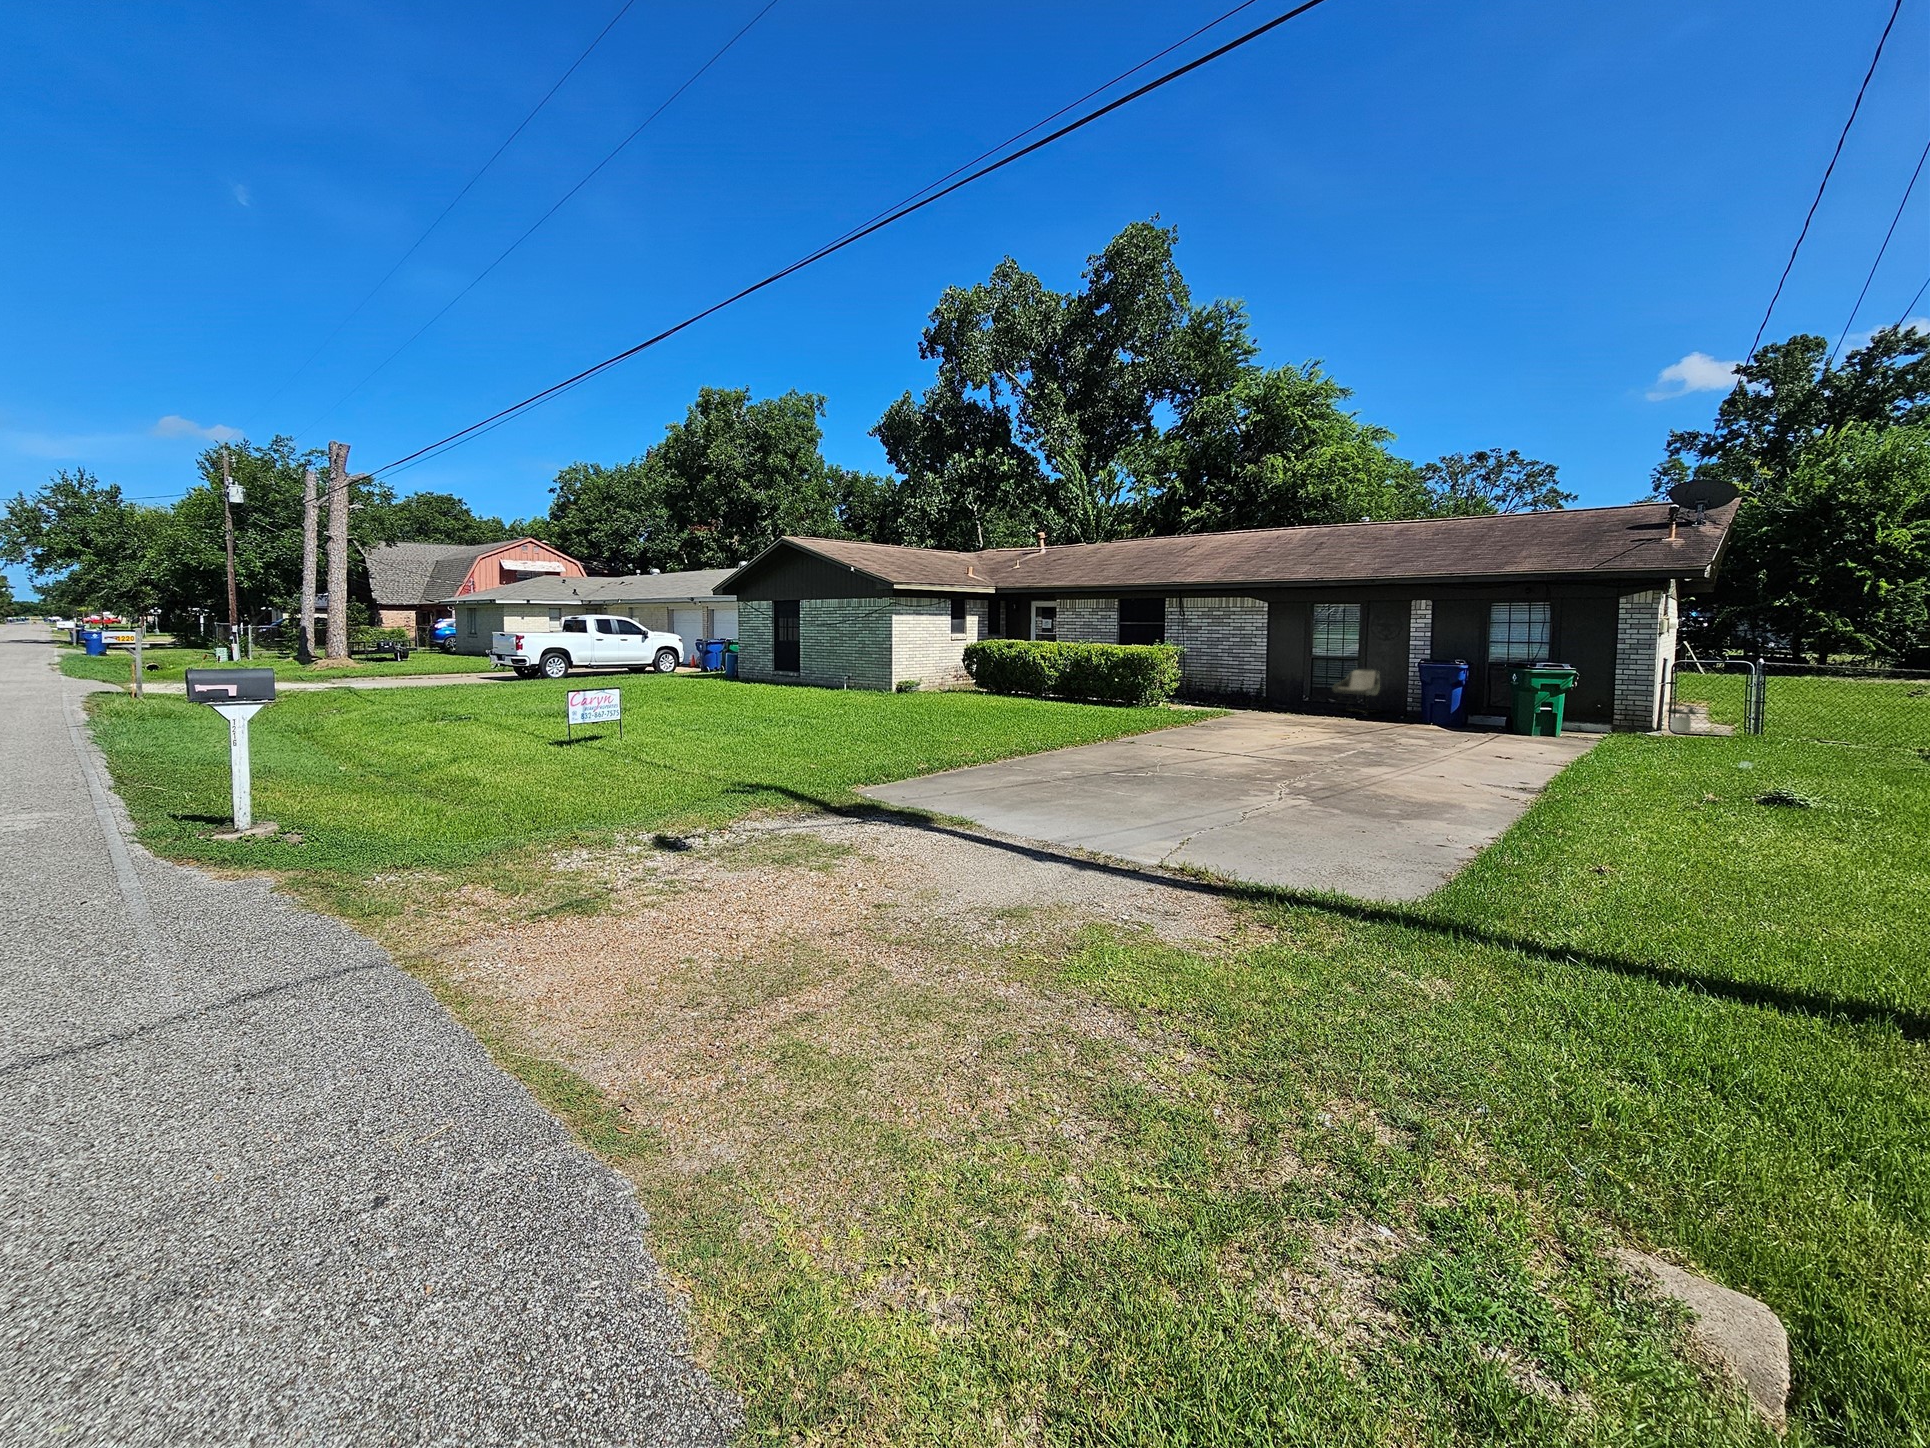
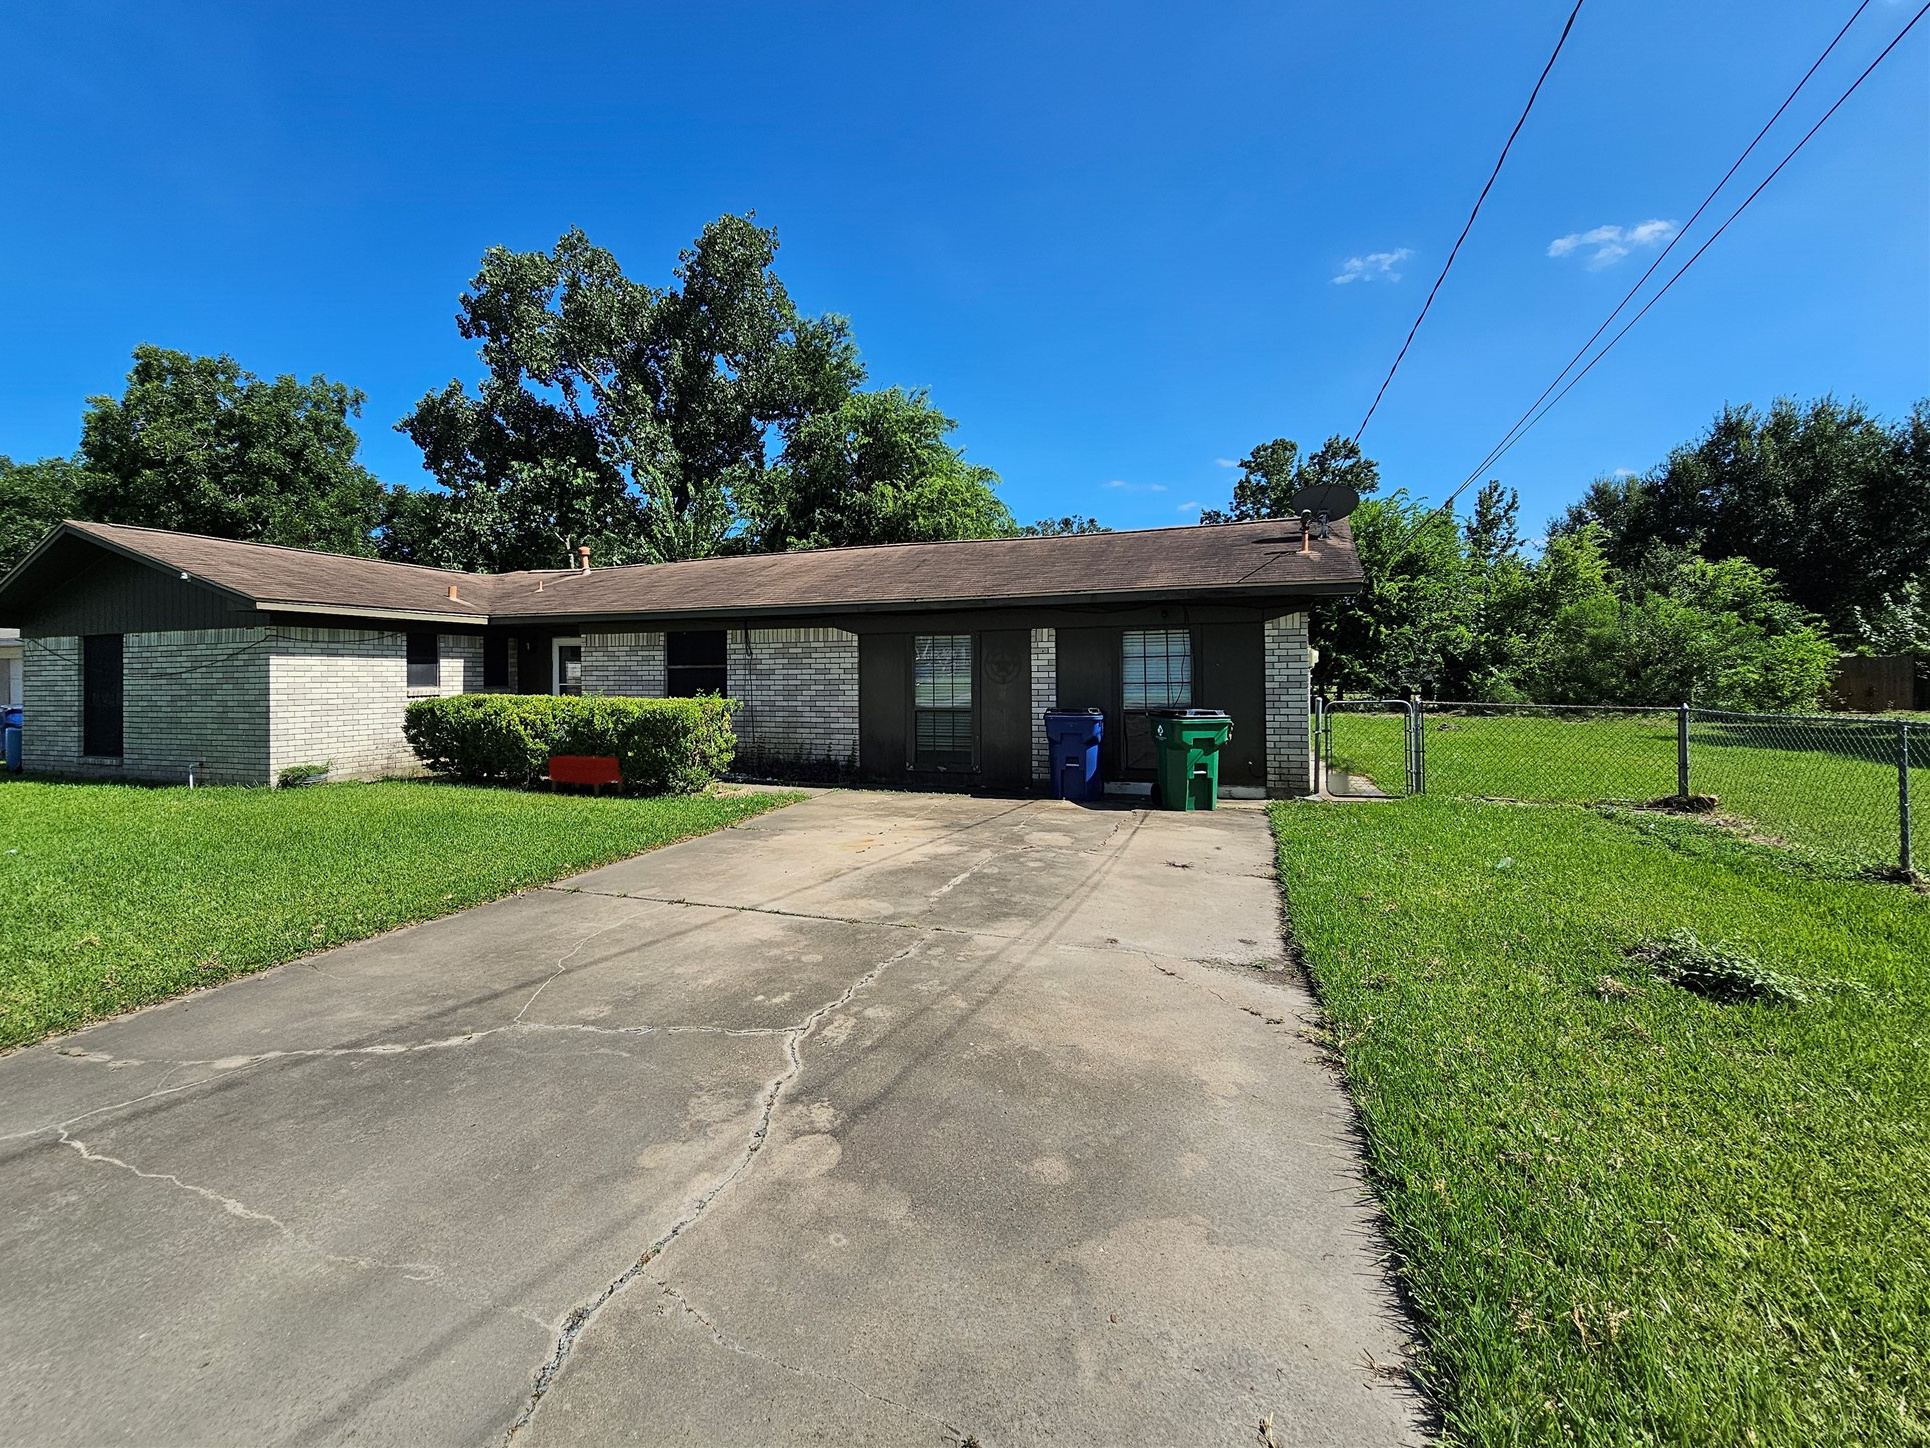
lounge chair: present [1333,669,1380,712] -> none [939,724,1001,787]
bench: none [1061,680,1110,705] -> present [549,756,623,795]

